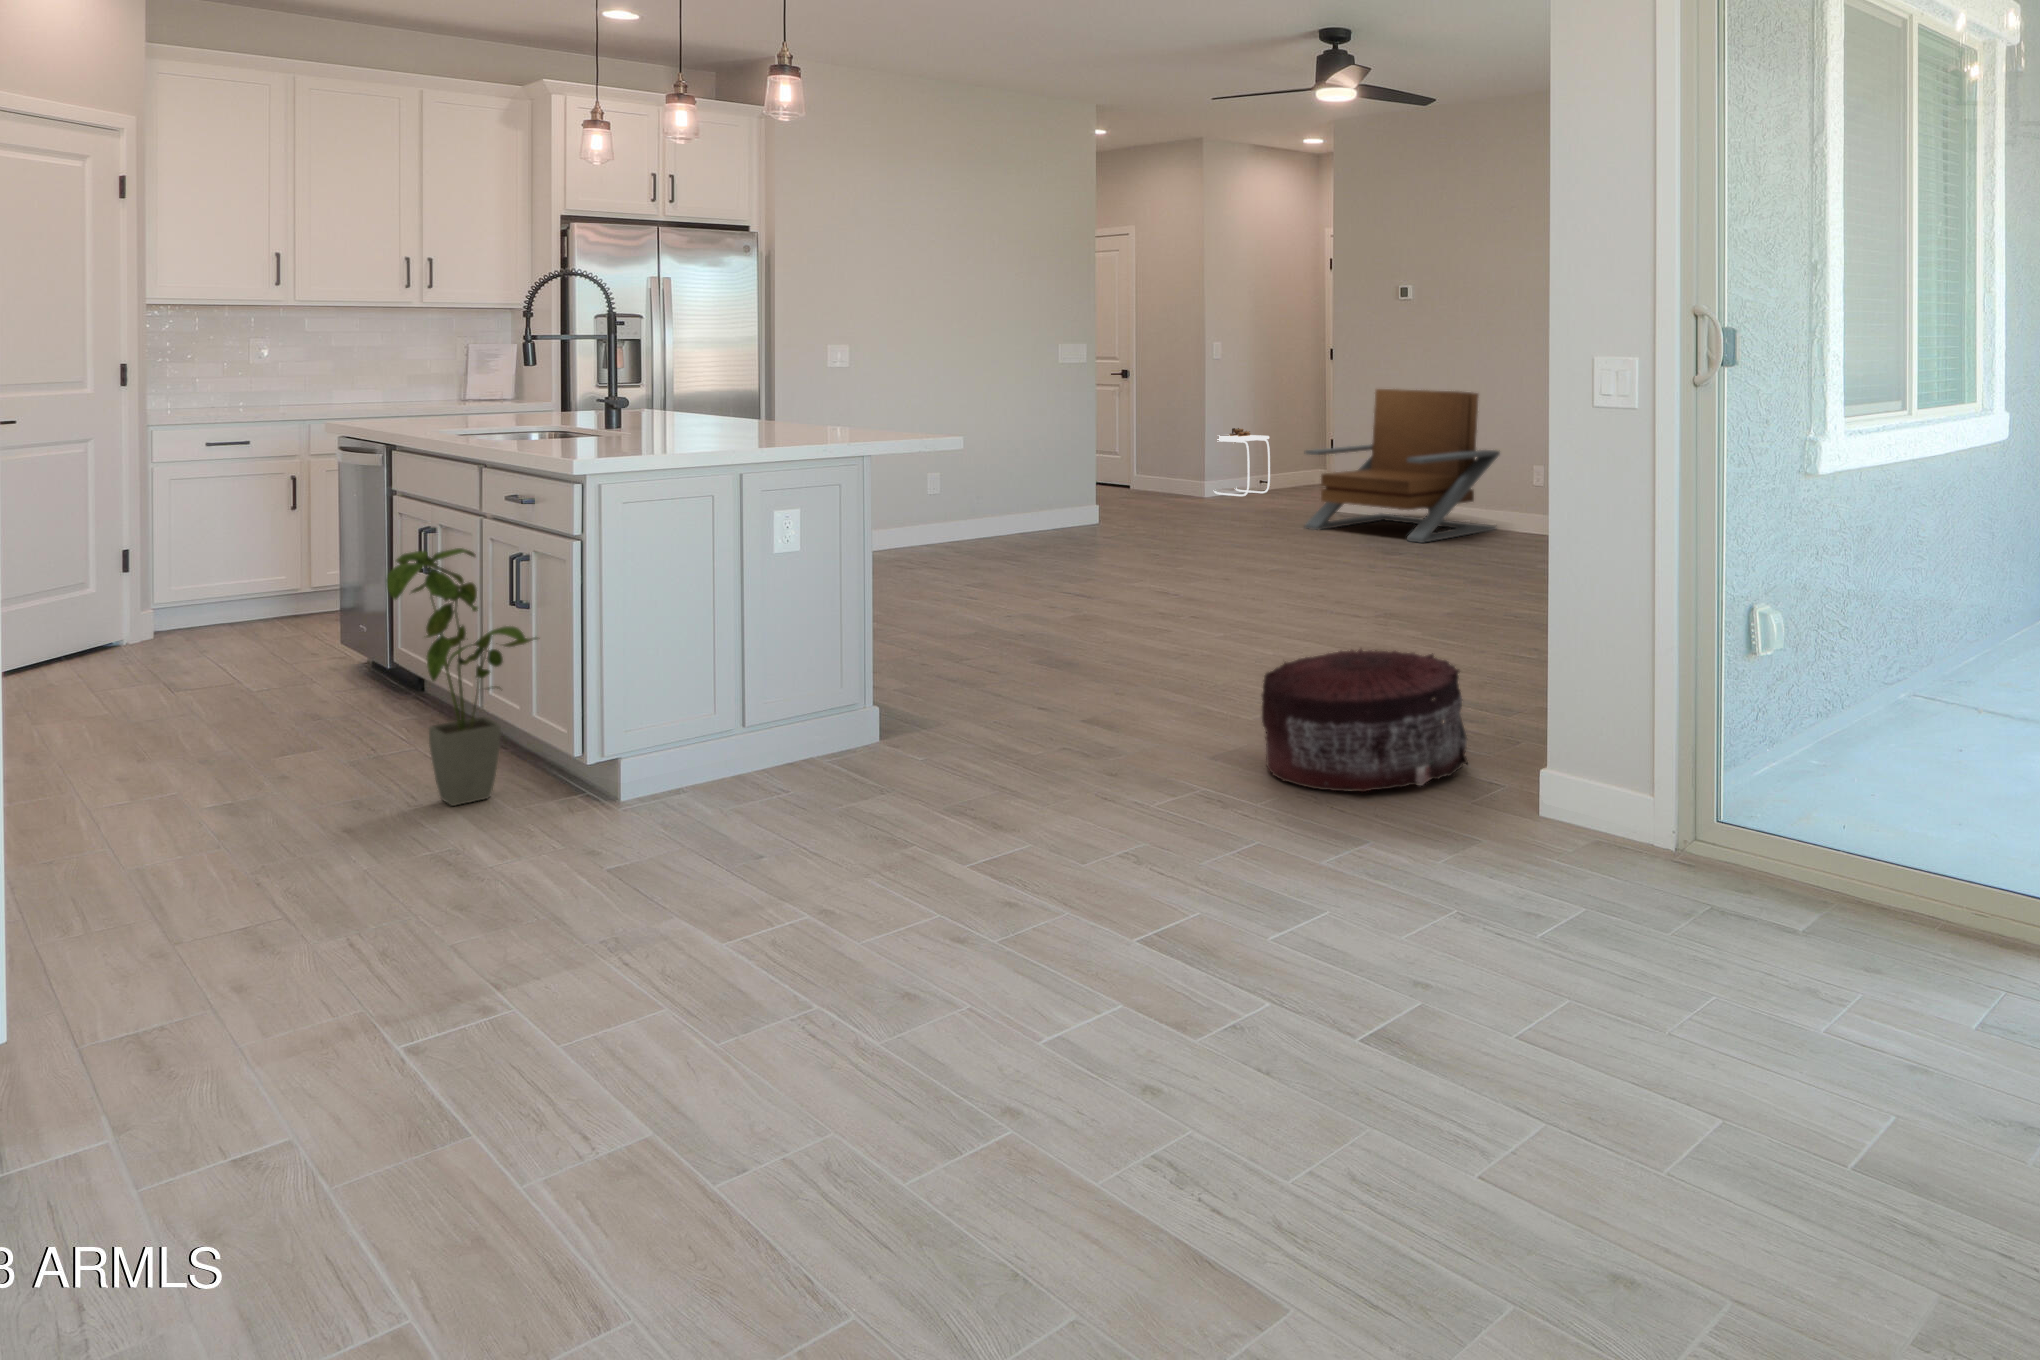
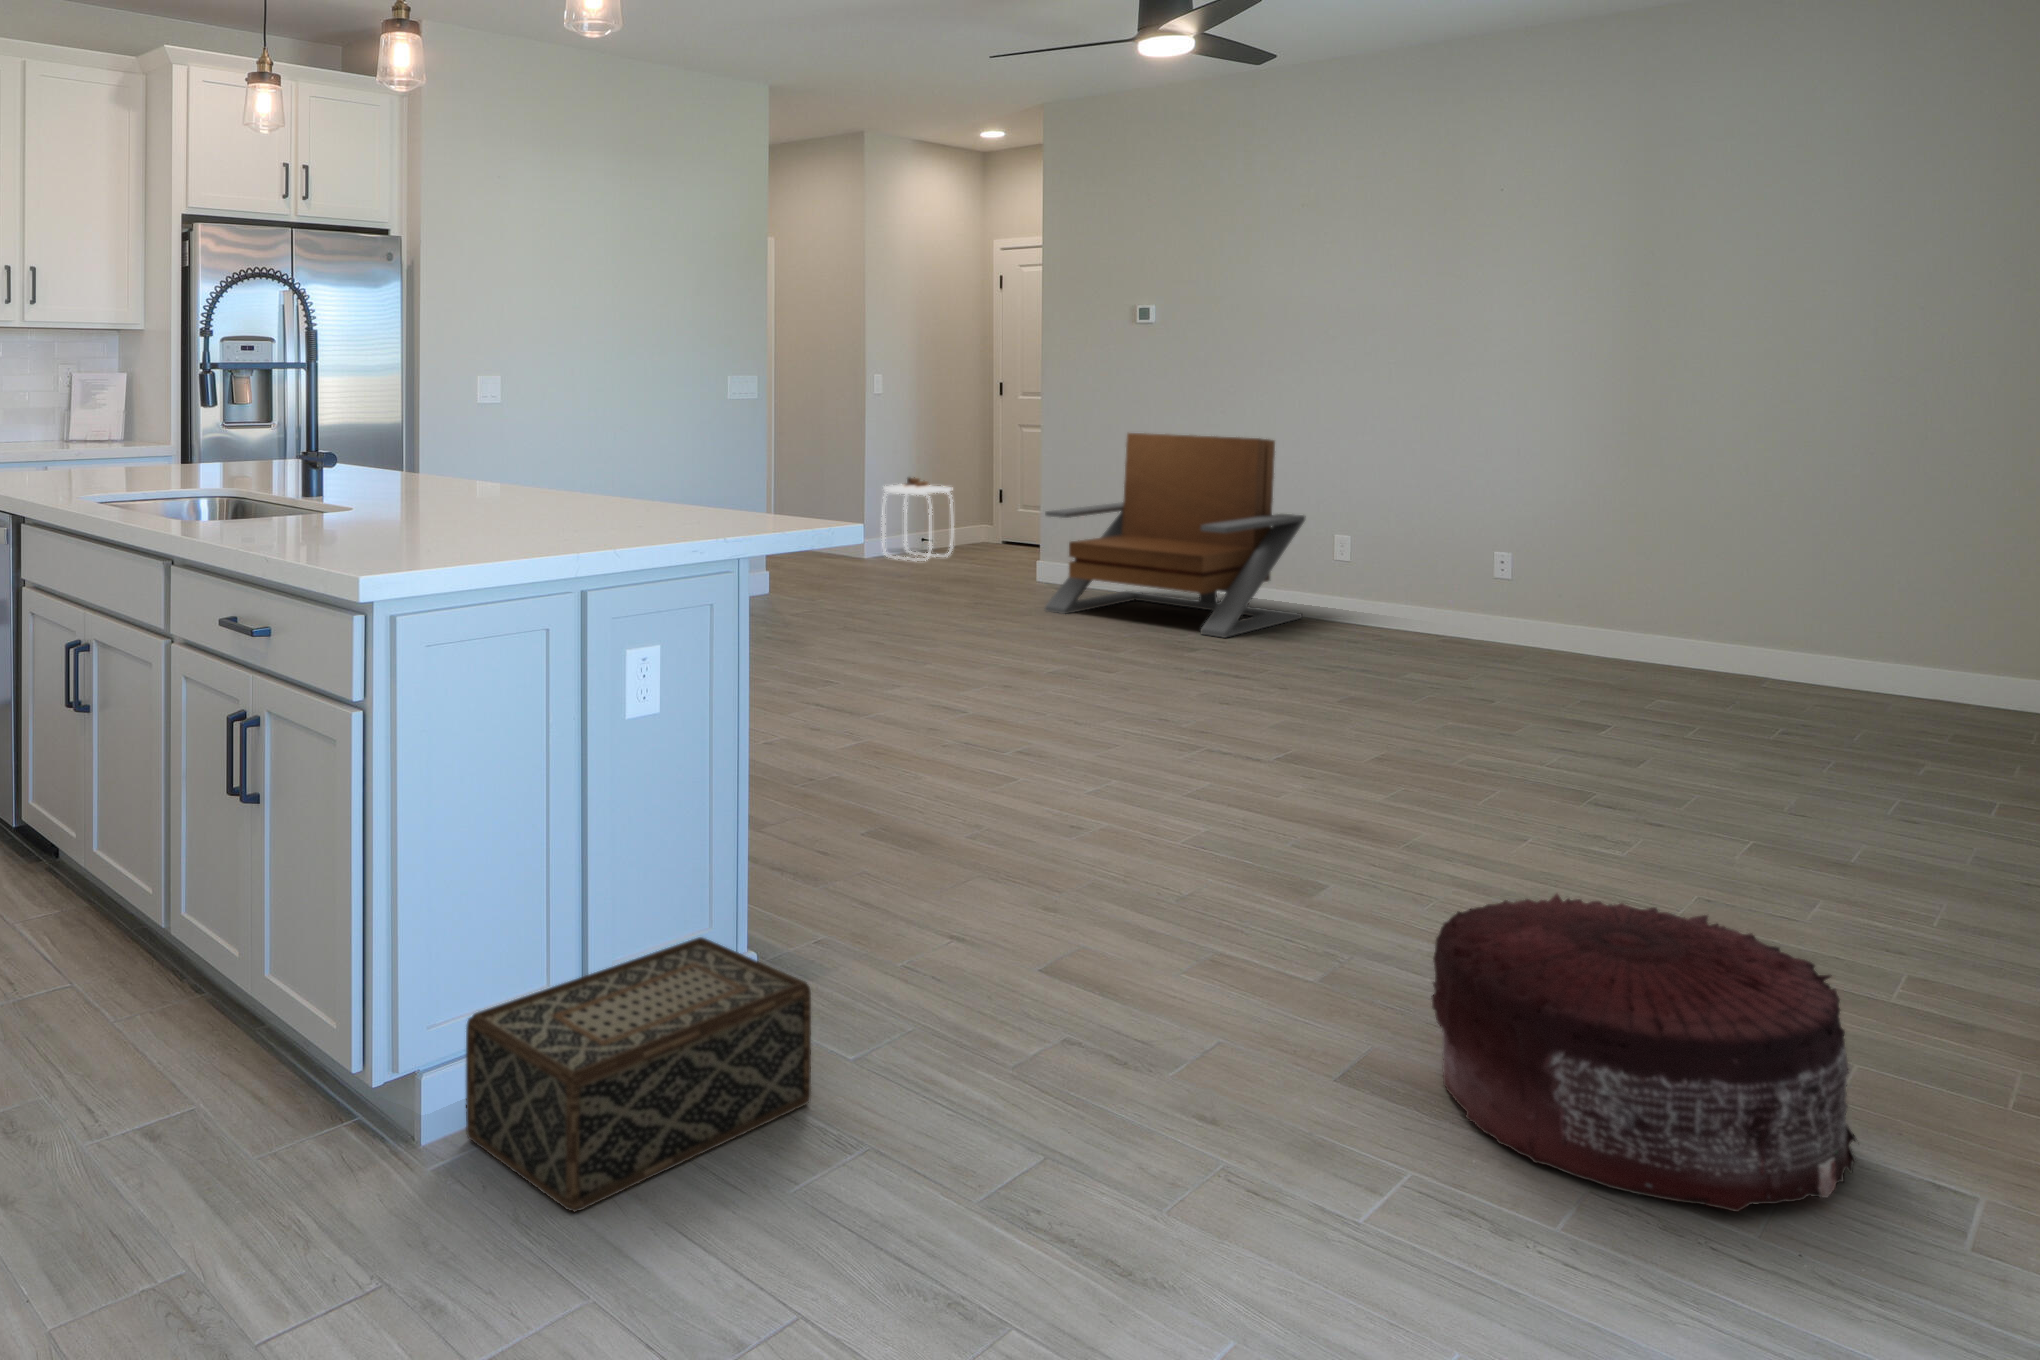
house plant: present [387,548,537,806] -> none [71,715,292,1141]
woven basket: none [651,689,880,821] -> present [466,937,811,1212]

